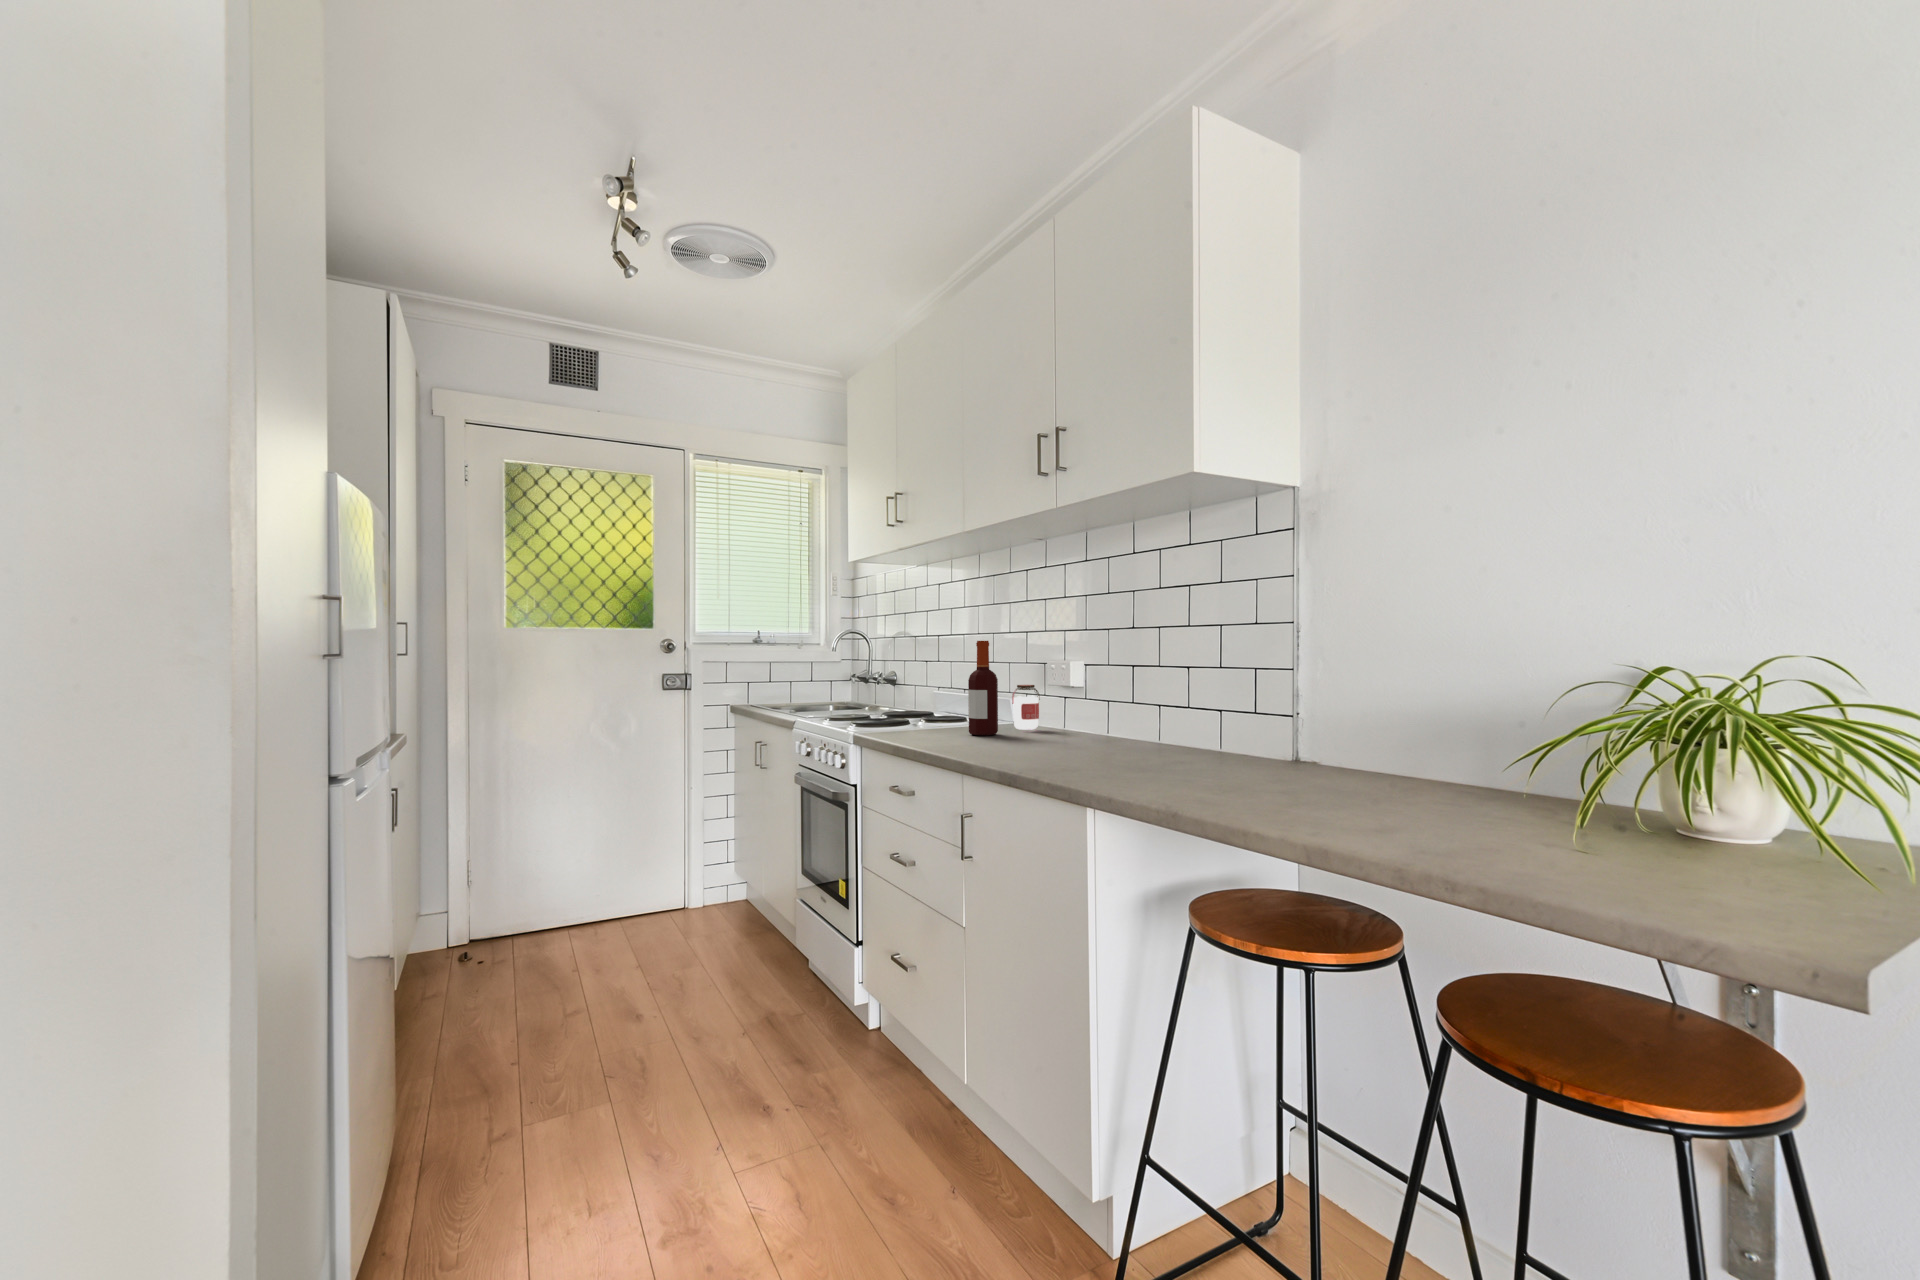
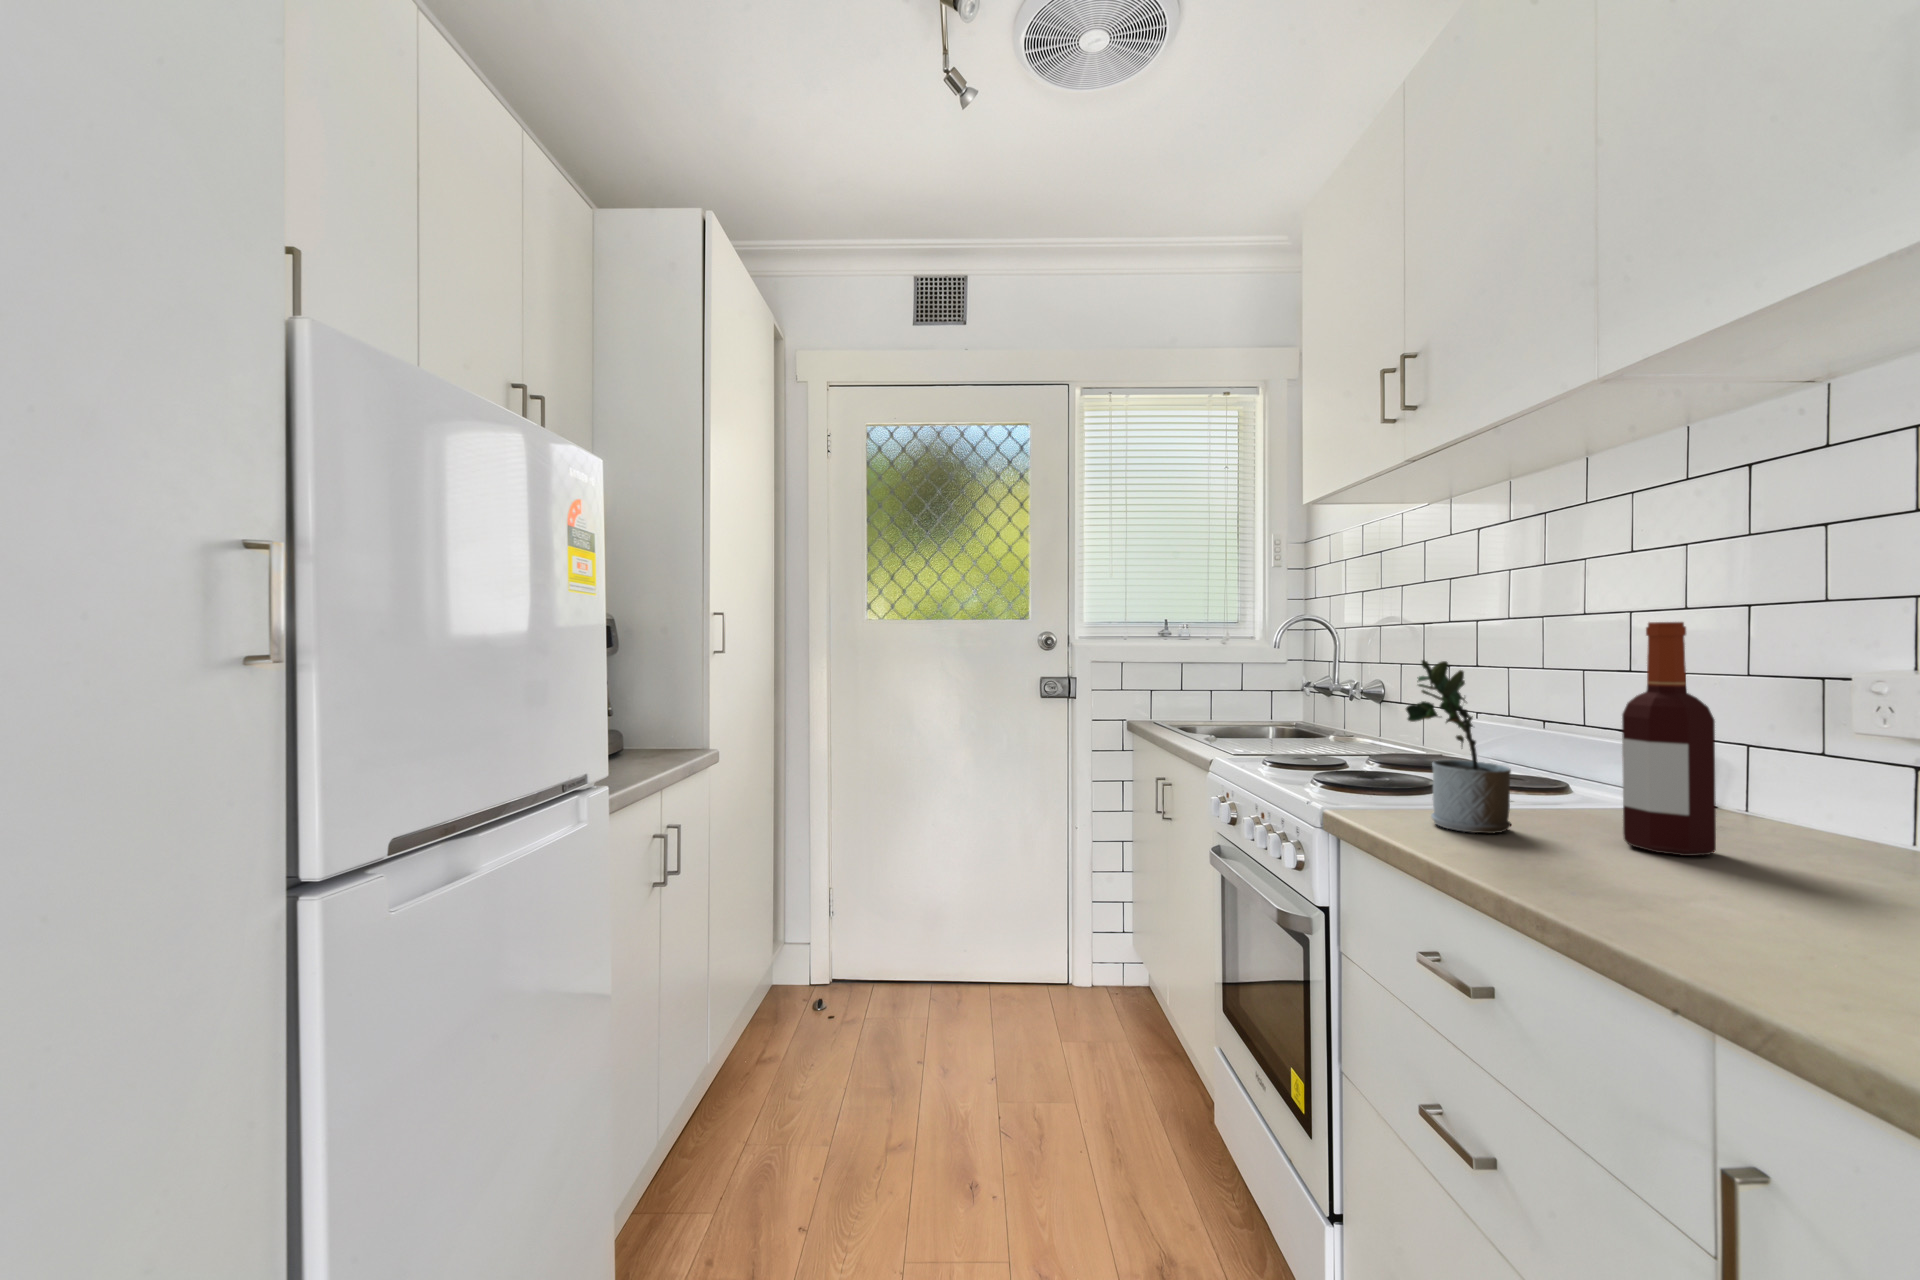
potted plant: none [888,658,931,736] -> present [1406,660,1511,833]
jar: present [1012,685,1040,730] -> none [1735,729,1834,845]

